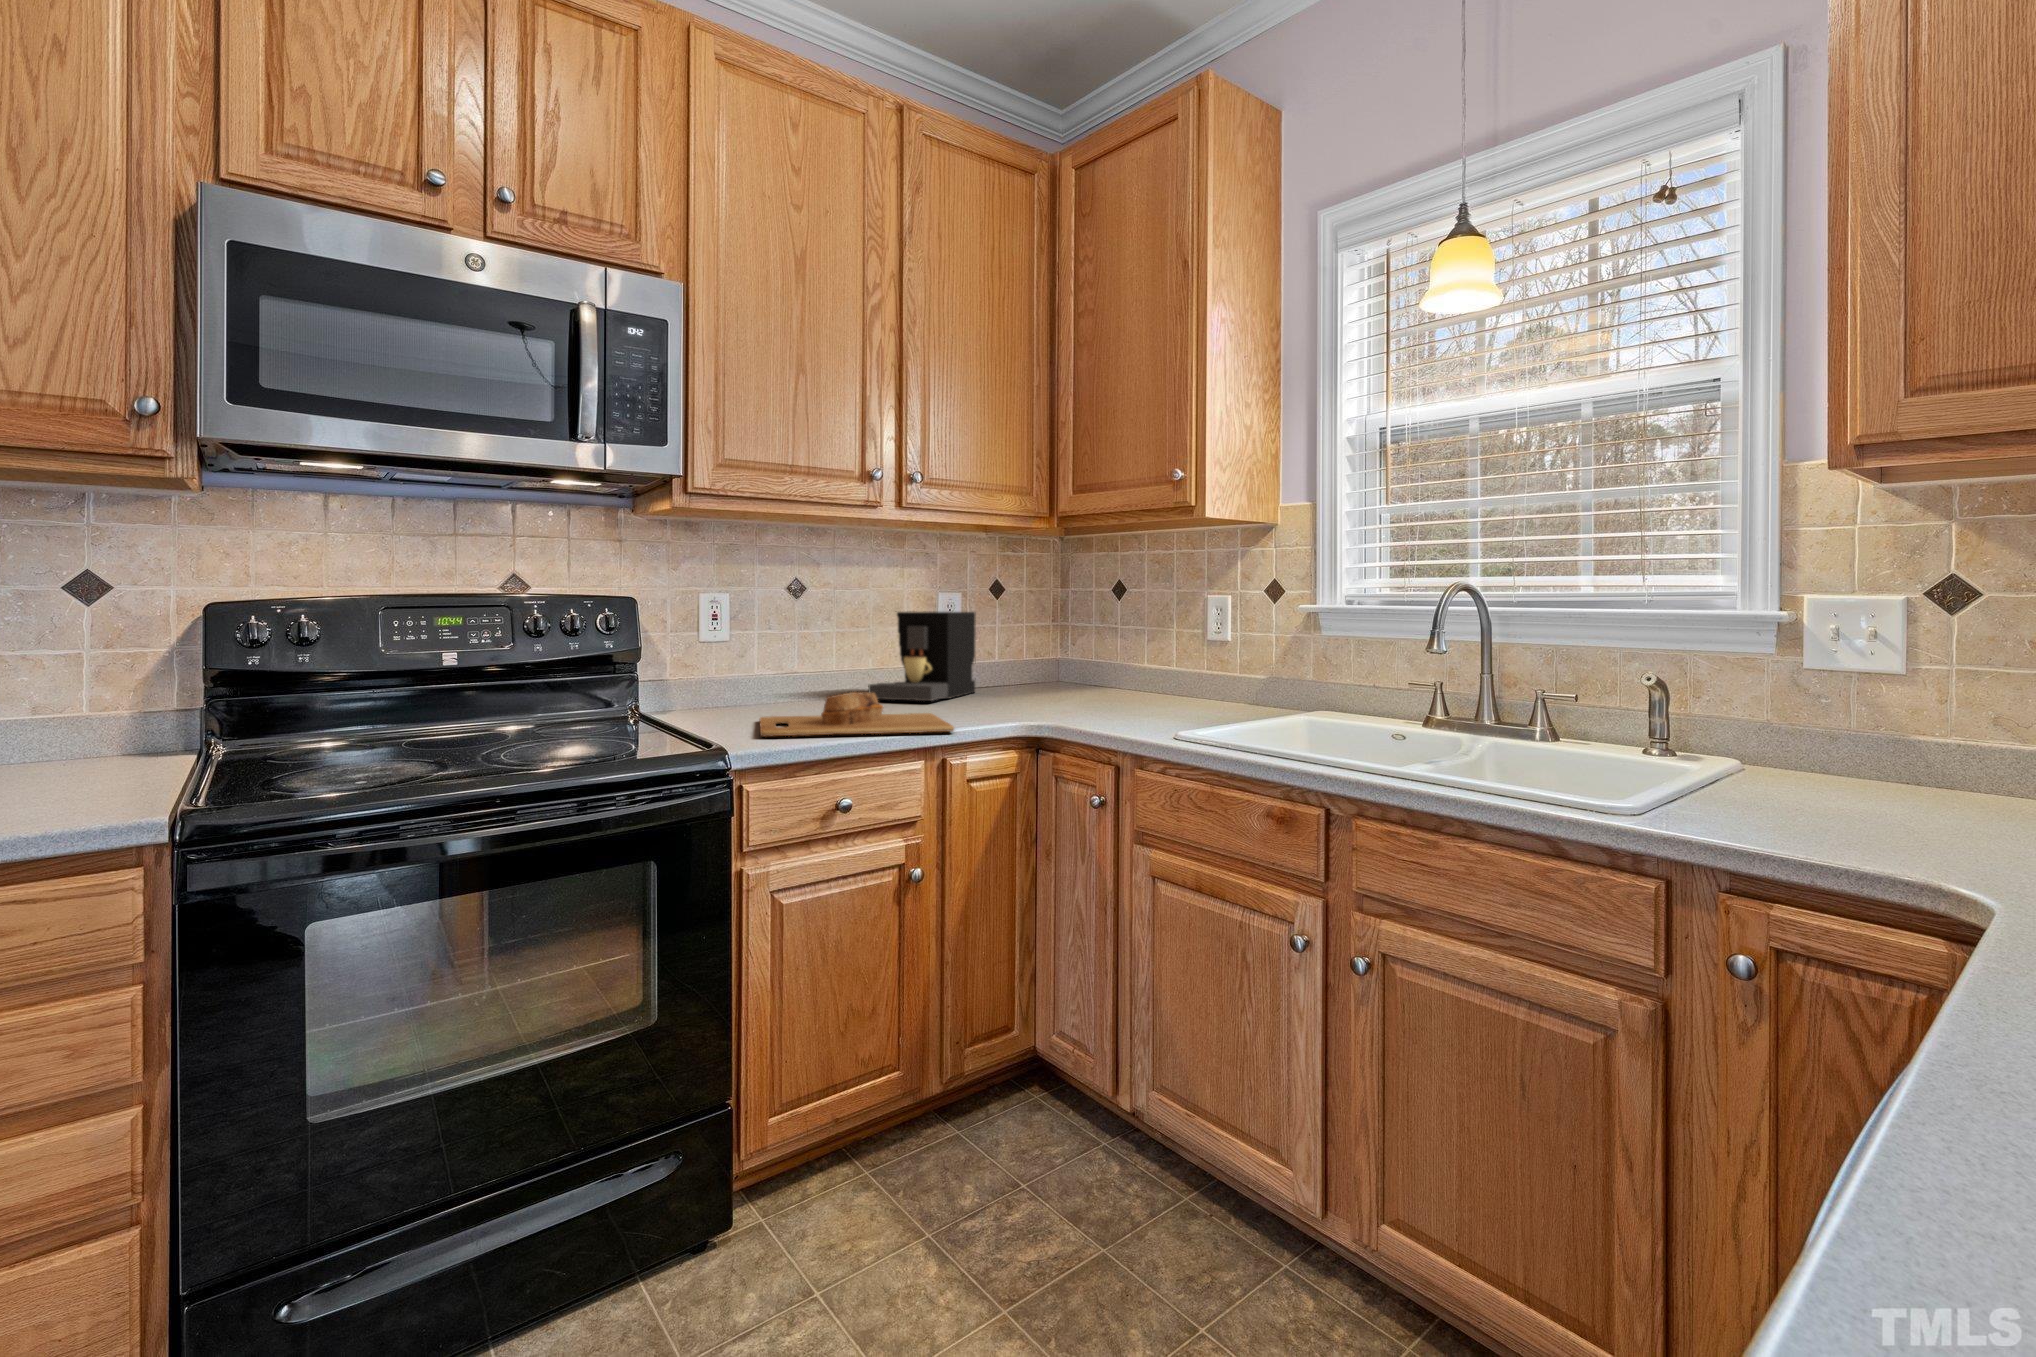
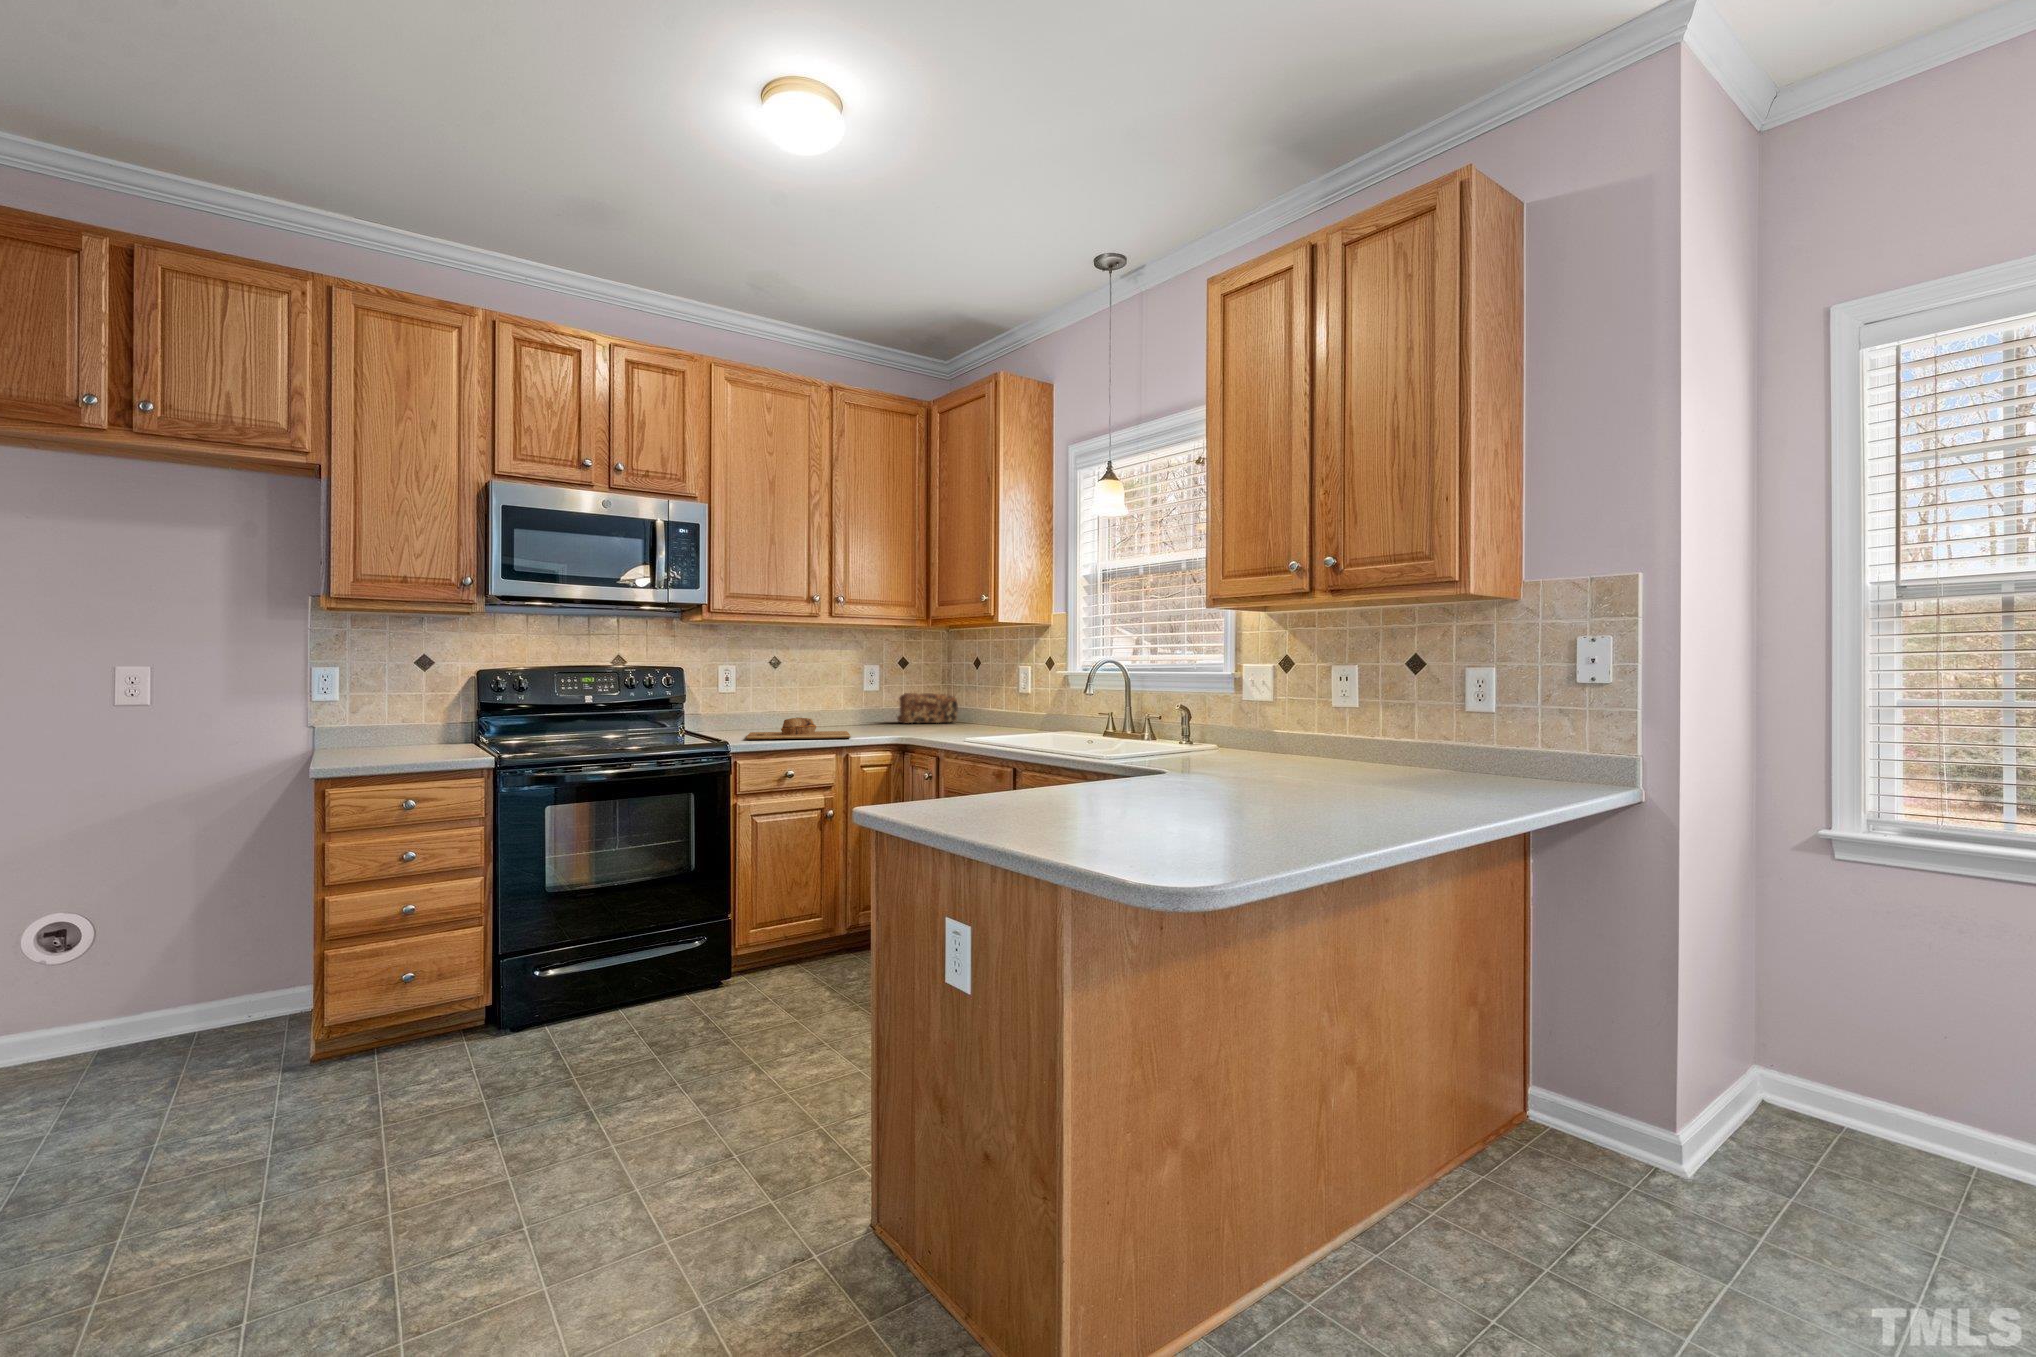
coffee maker: present [869,611,976,701] -> none [819,675,889,727]
bread loaf: none [983,642,1085,692] -> present [897,693,958,723]

